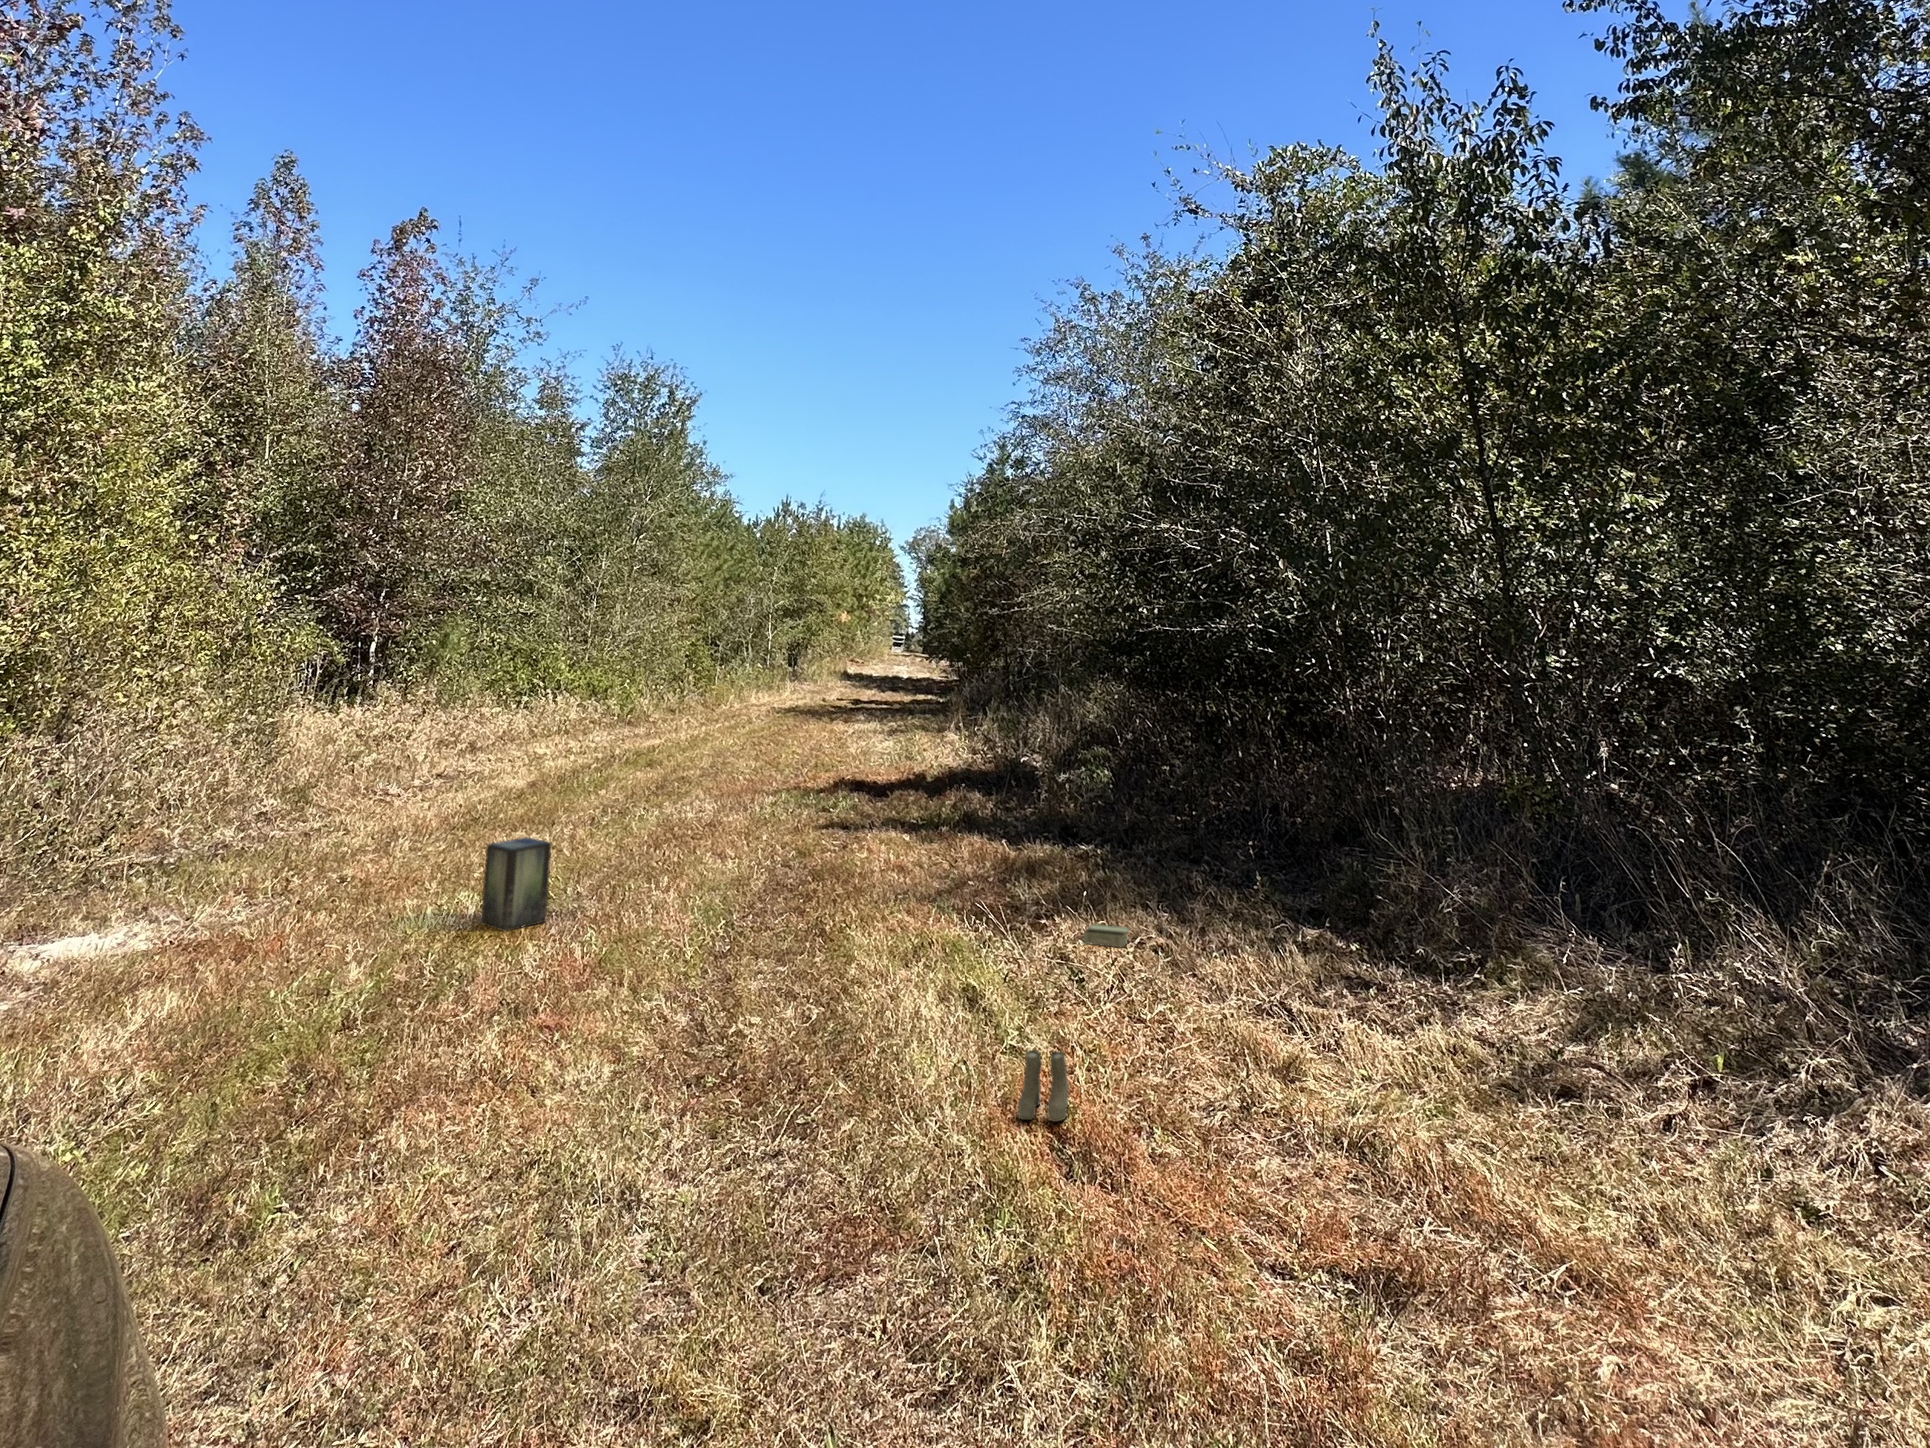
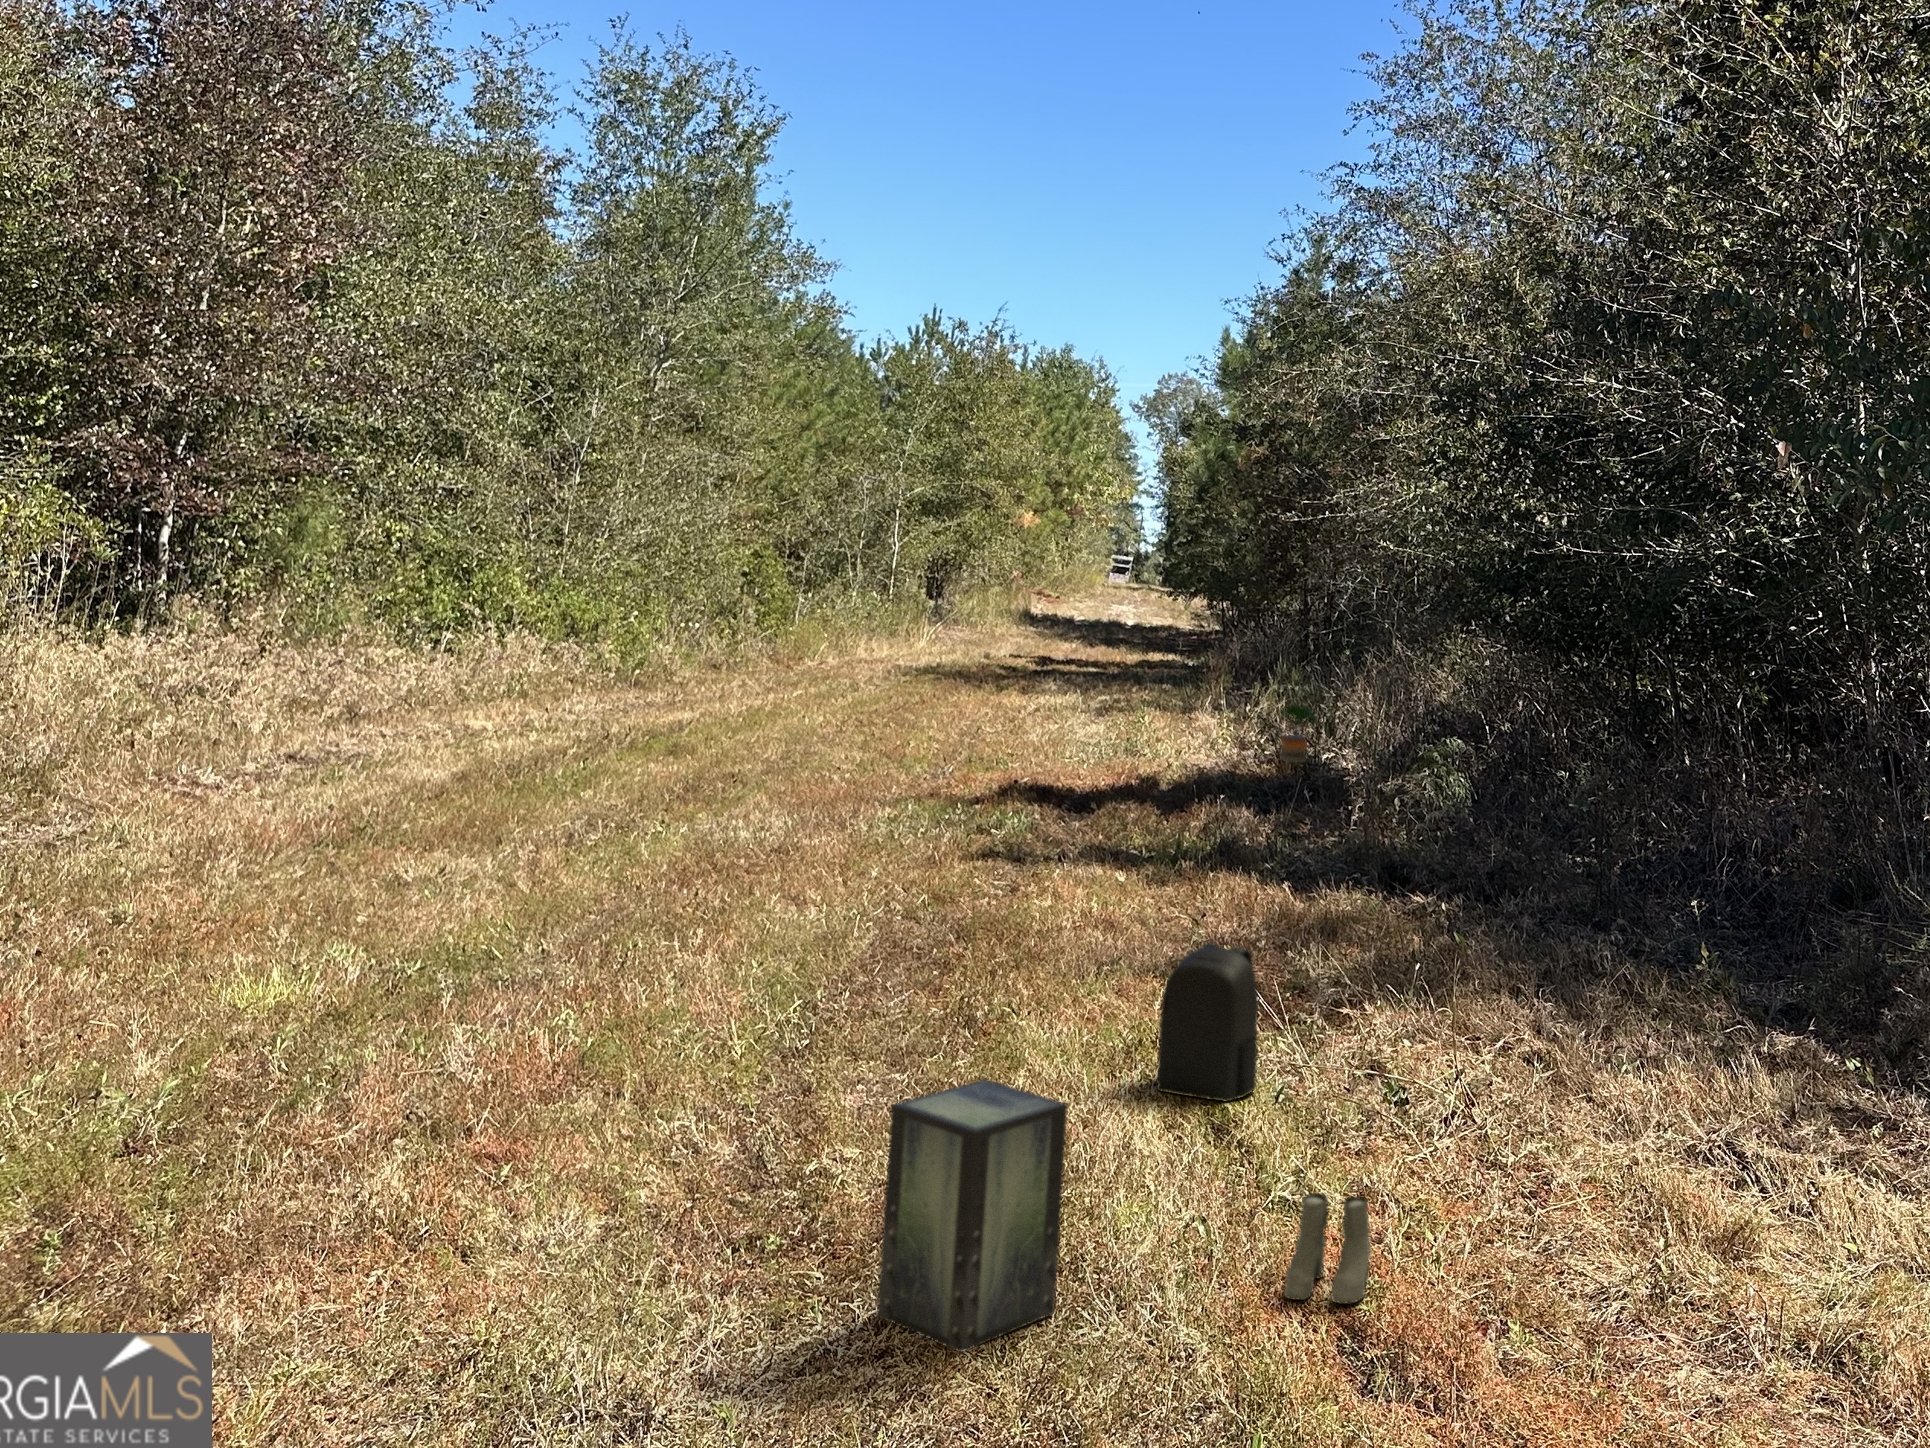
potted tree: none [972,726,997,764] -> present [1280,706,1316,763]
storage box: present [480,837,551,931] -> present [877,1079,1068,1352]
backpack: none [924,888,986,993] -> present [1156,943,1258,1101]
toolbox: present [1084,924,1129,948] -> none [1422,1004,1498,1042]

